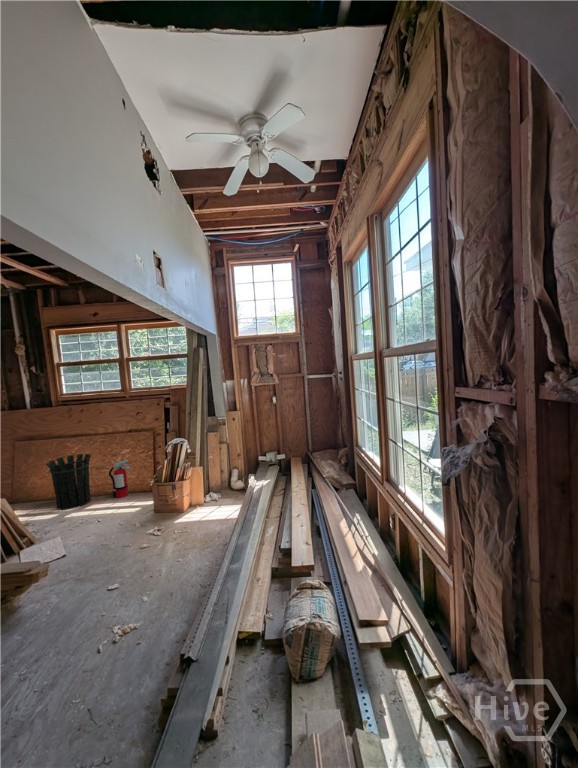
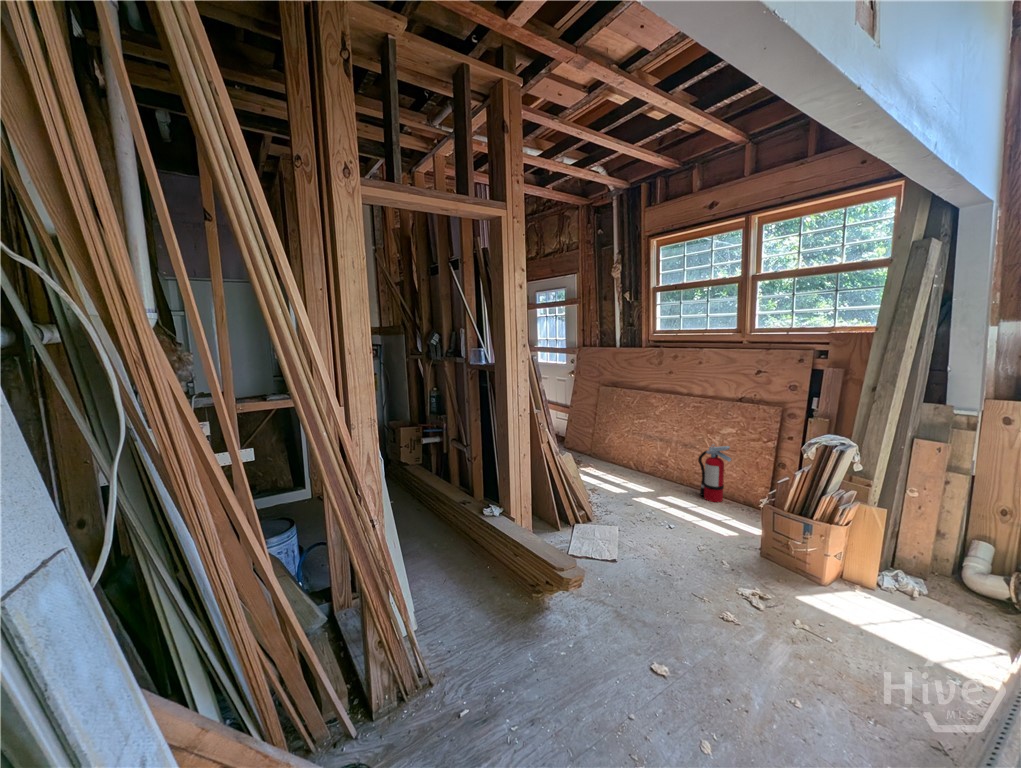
waste bin: present [46,454,91,510] -> none [623,418,678,492]

